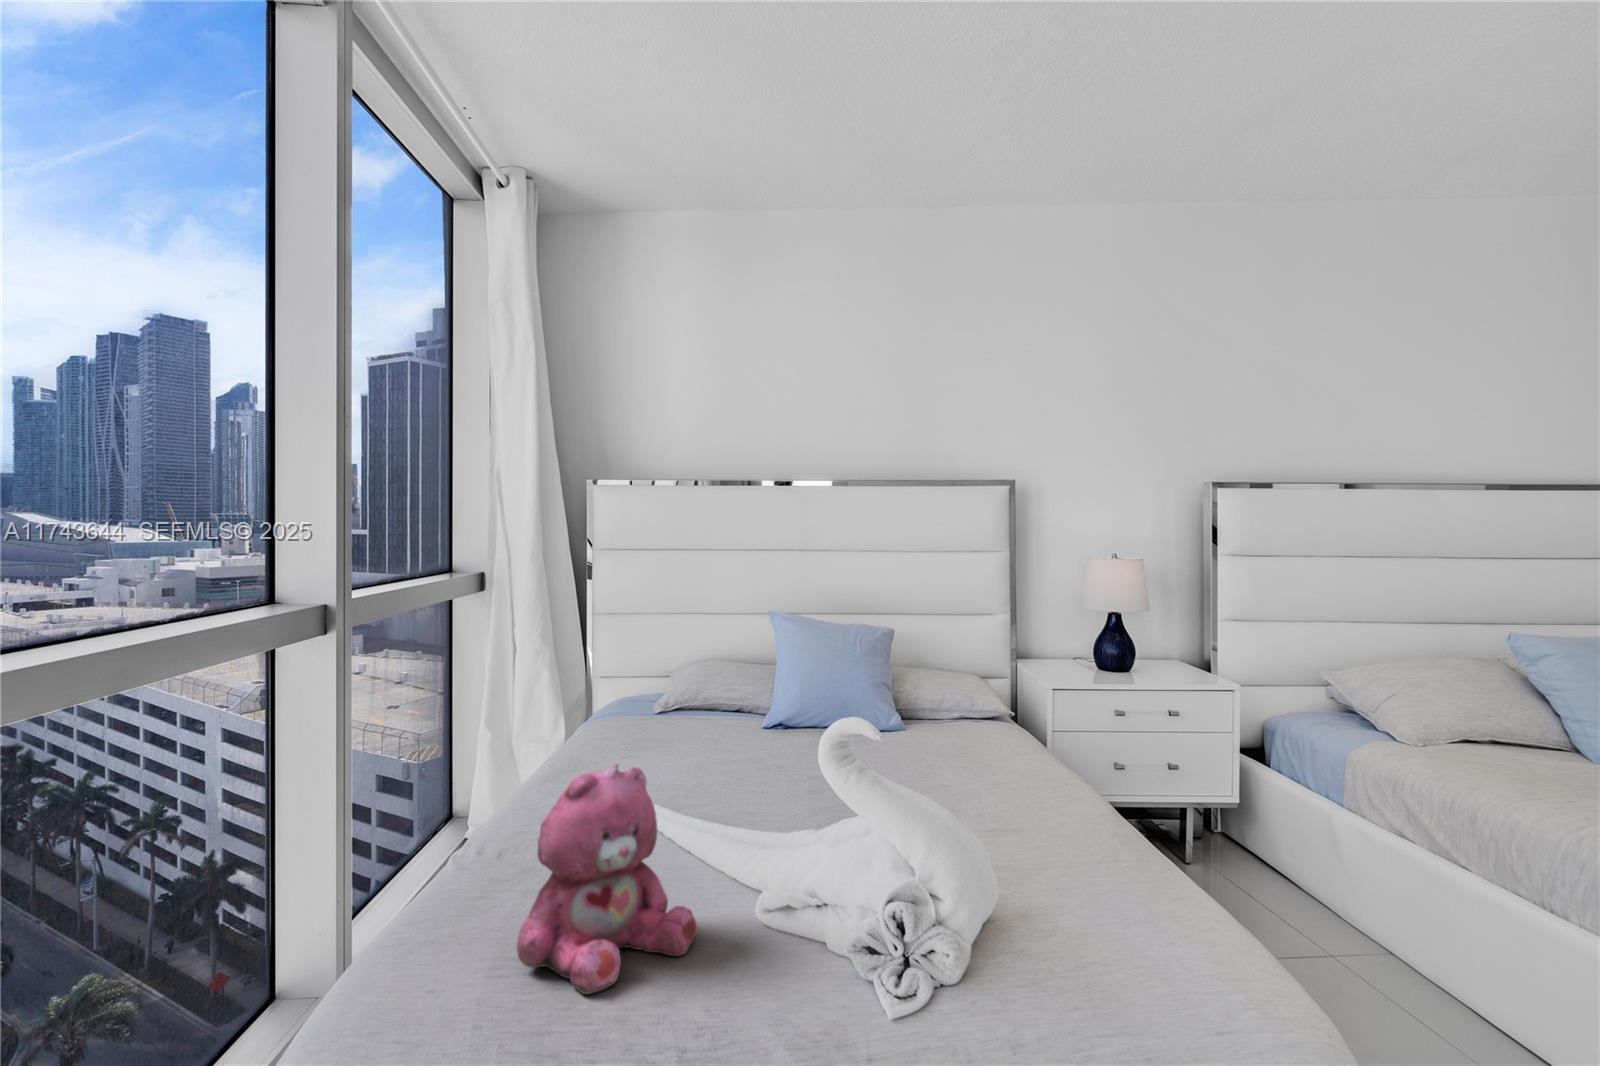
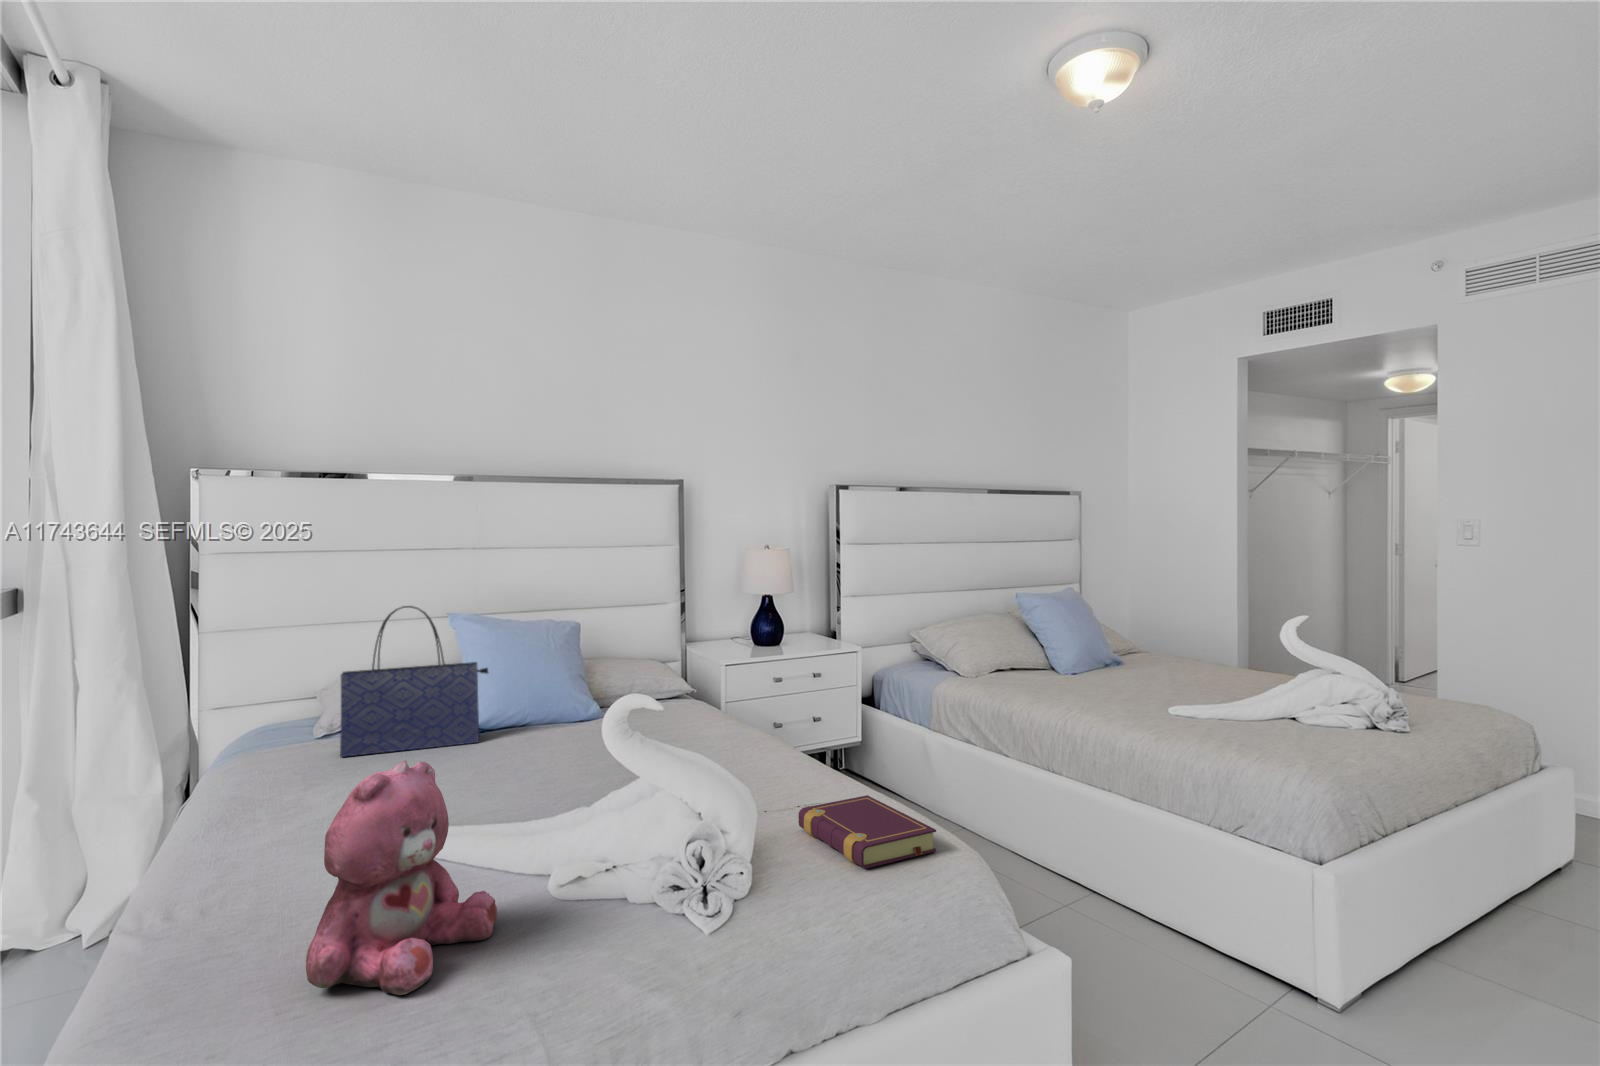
tote bag: none [655,602,787,743] -> present [340,606,488,757]
book: none [1058,884,1230,982] -> present [799,795,937,868]

